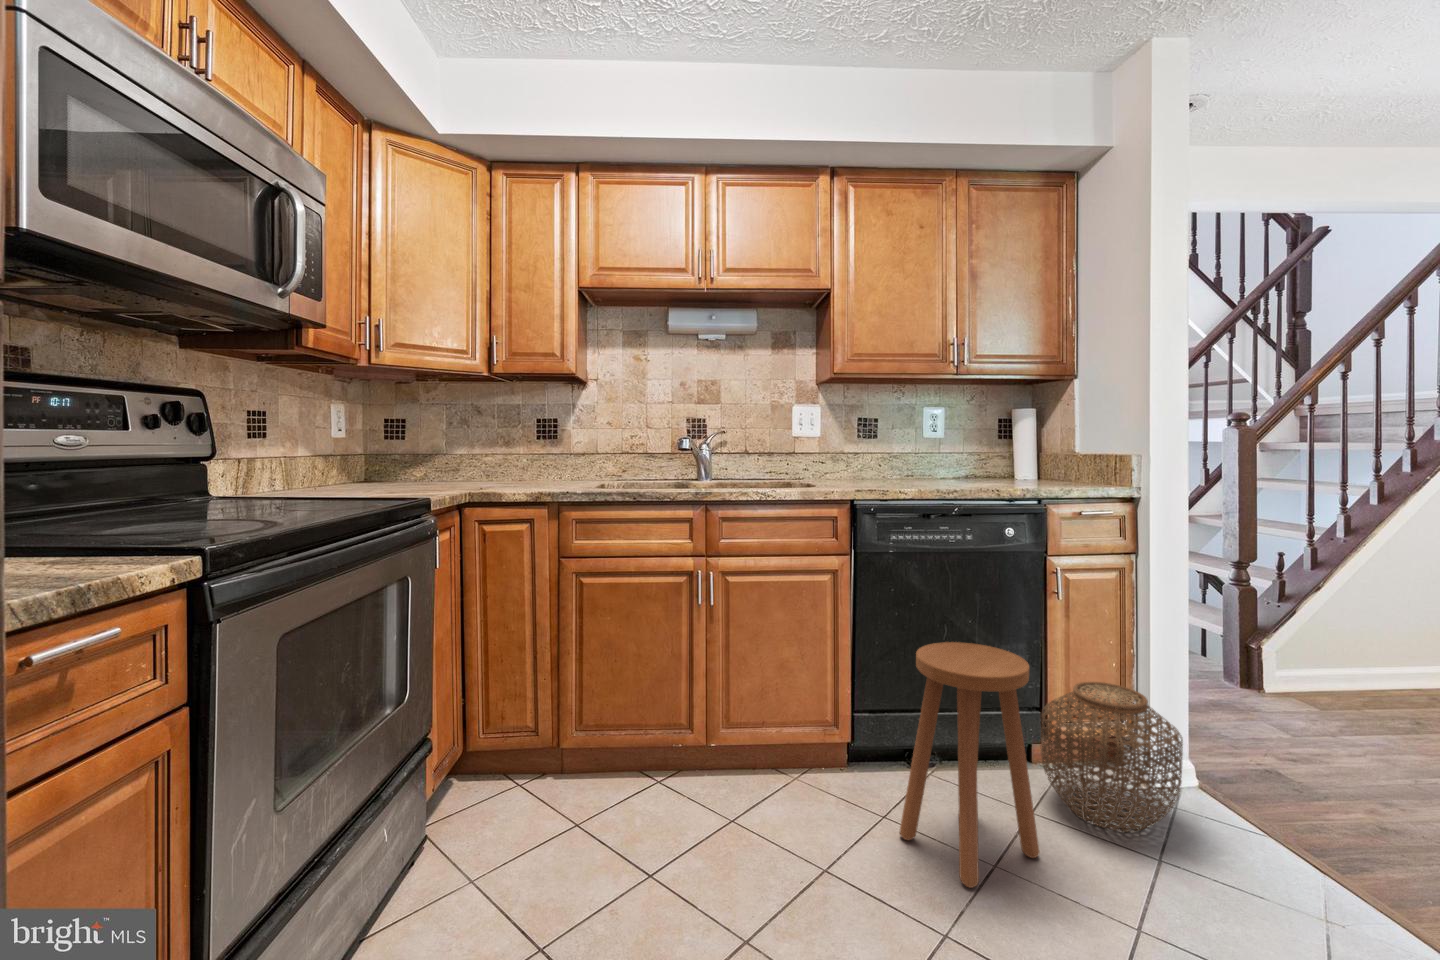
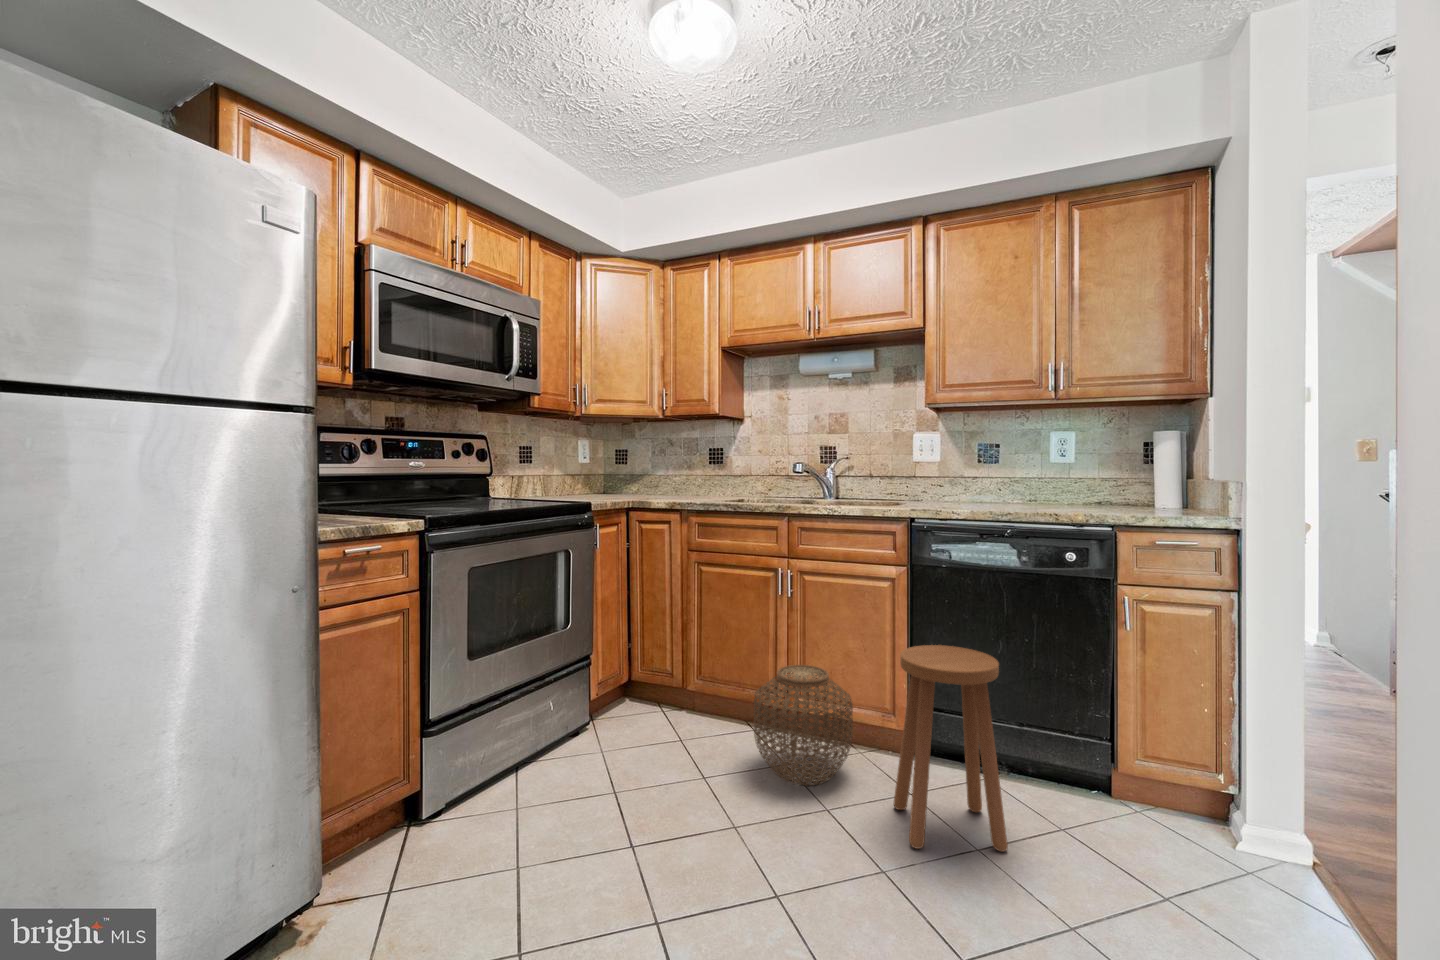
woven basket: present [1041,682,1183,832] -> present [754,665,853,785]

